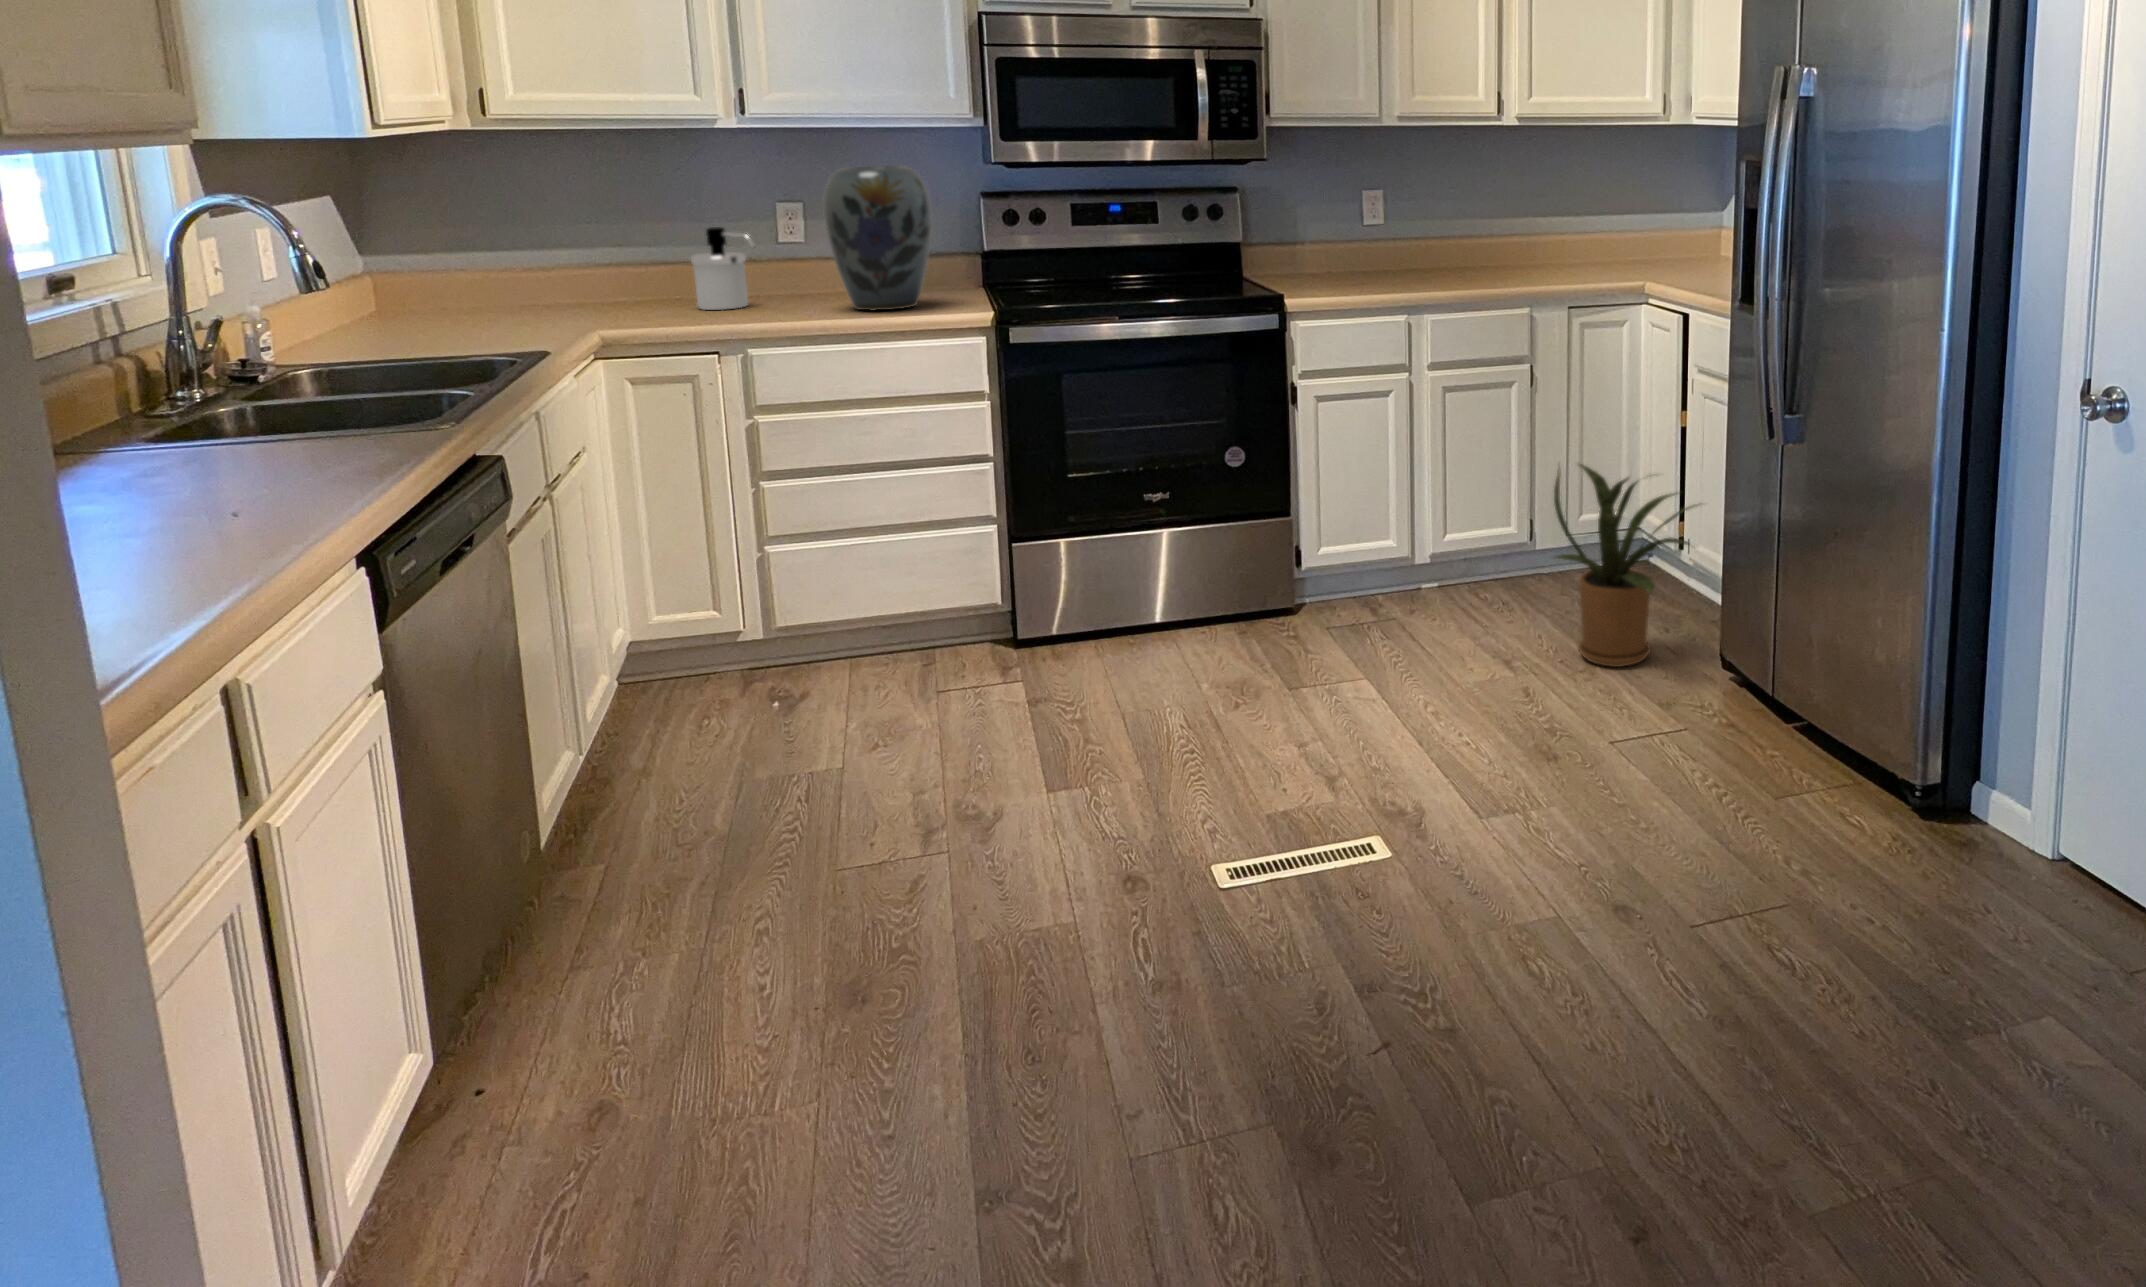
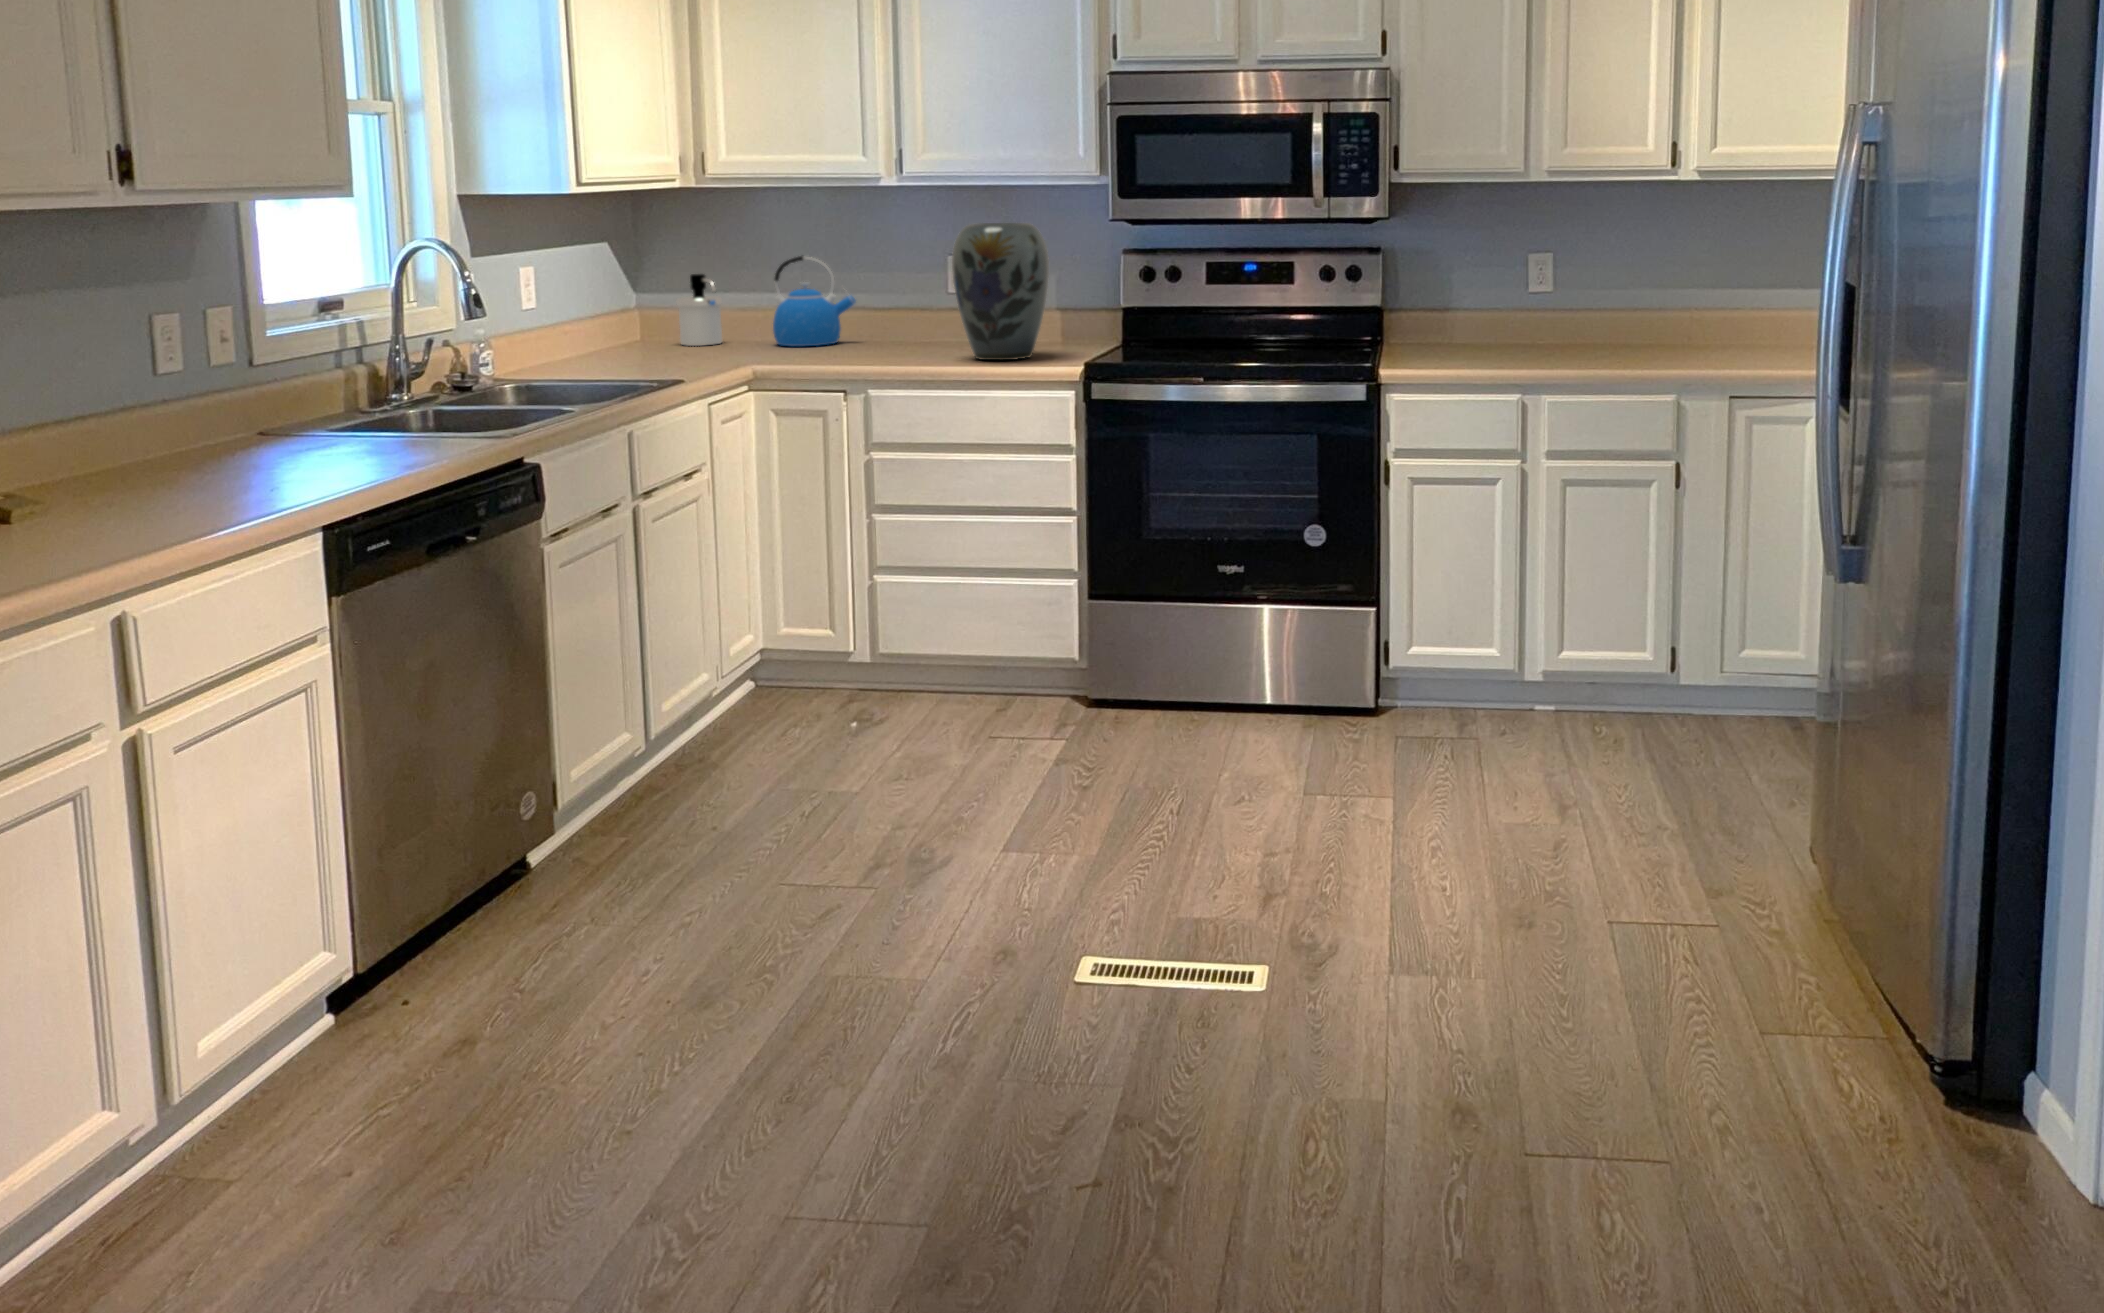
kettle: none [565,205,668,308] -> present [773,256,856,346]
soap dispenser: present [691,227,754,310] -> present [676,274,722,346]
house plant: present [1554,464,1697,667] -> none [1631,576,1810,837]

